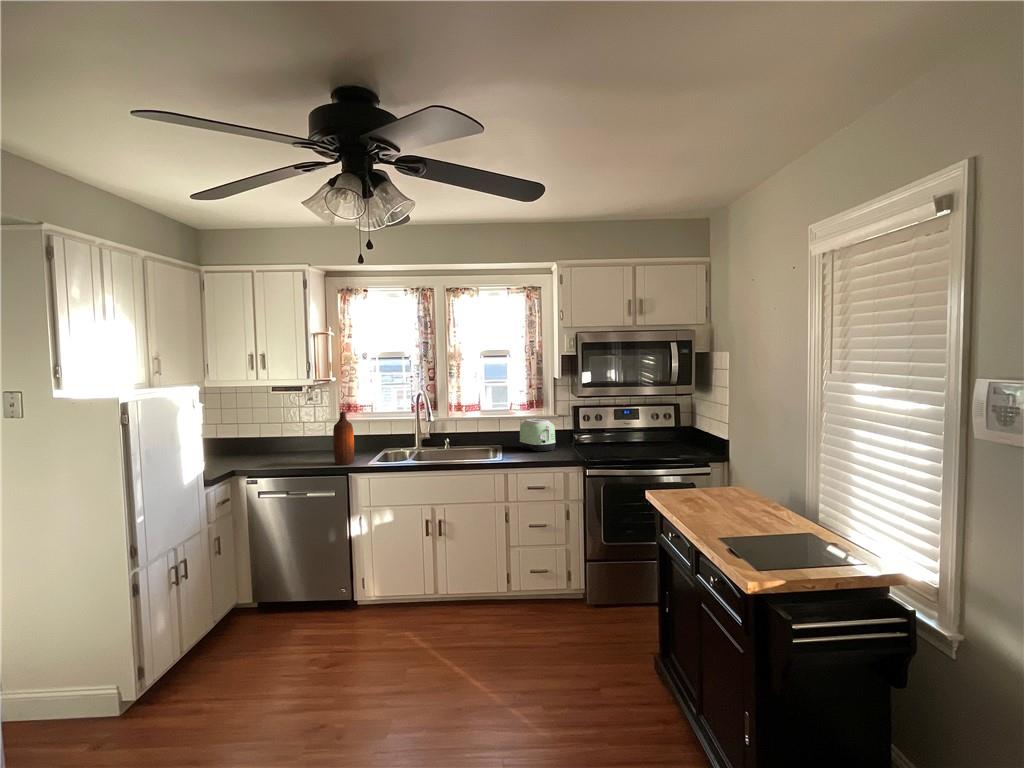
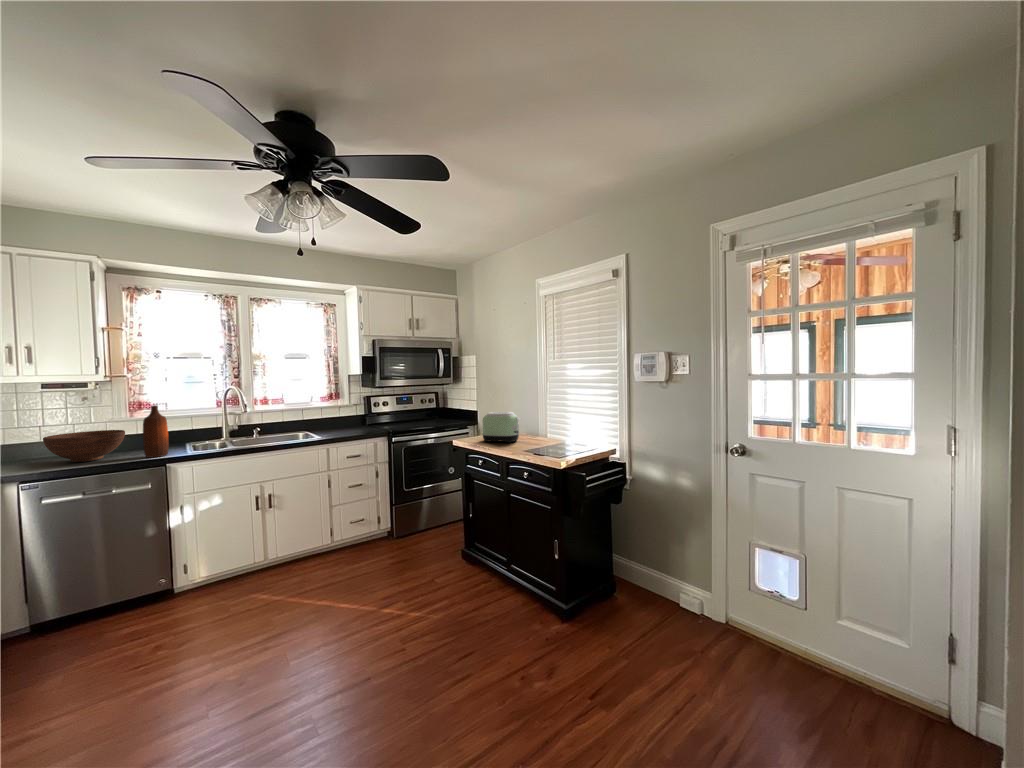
toaster: present [520,419,556,452] -> present [482,412,521,443]
fruit bowl: none [270,431,328,461] -> present [43,430,125,462]

